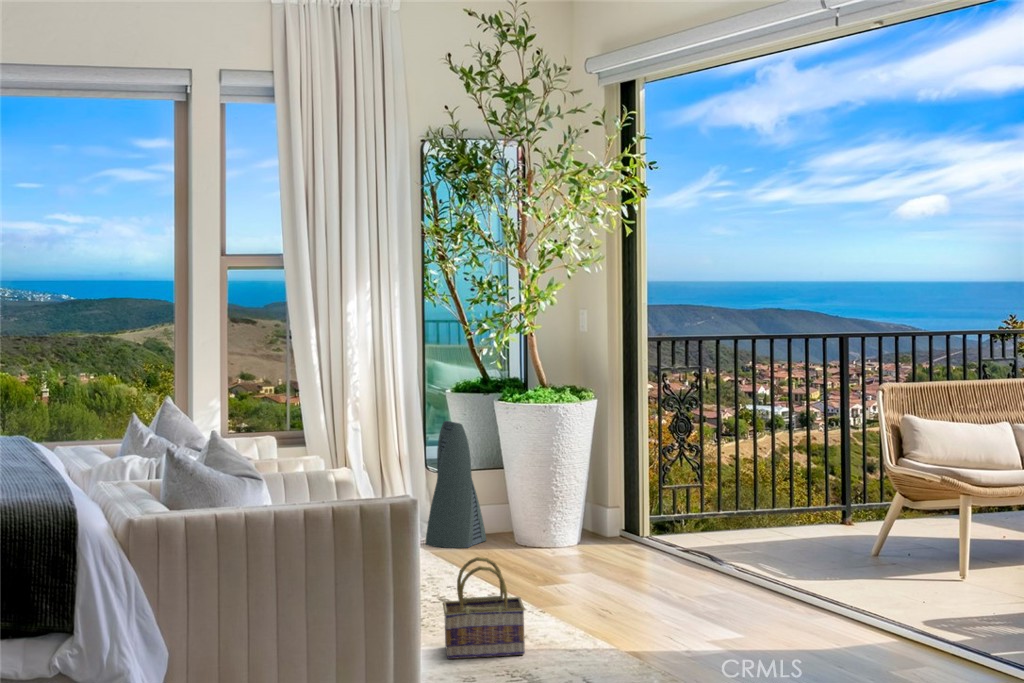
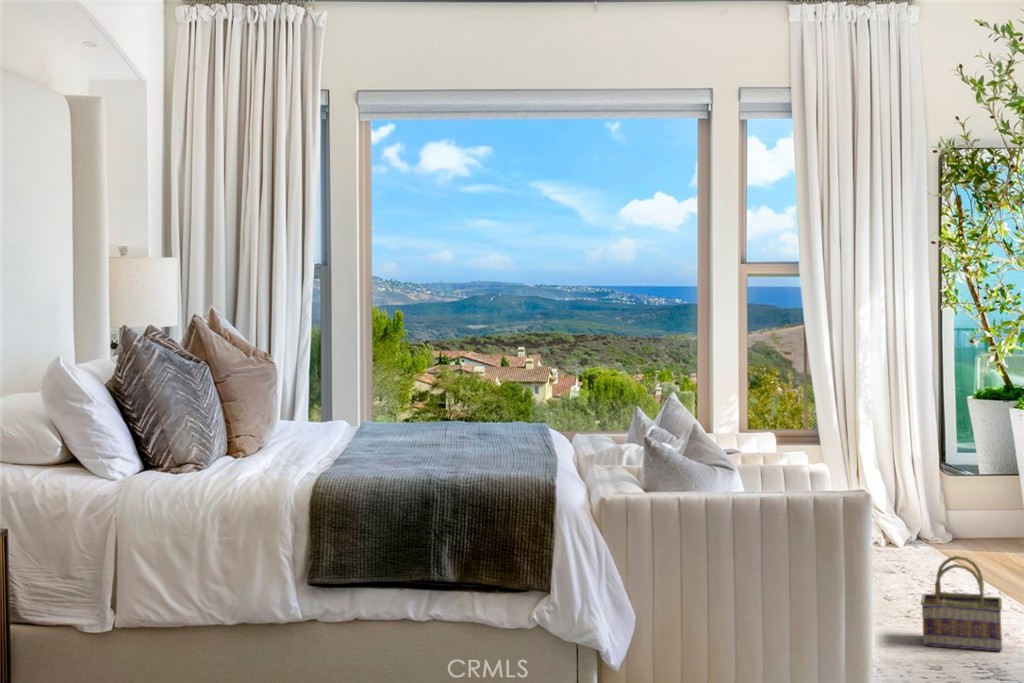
air purifier: present [426,421,486,548] -> none [936,426,1001,551]

